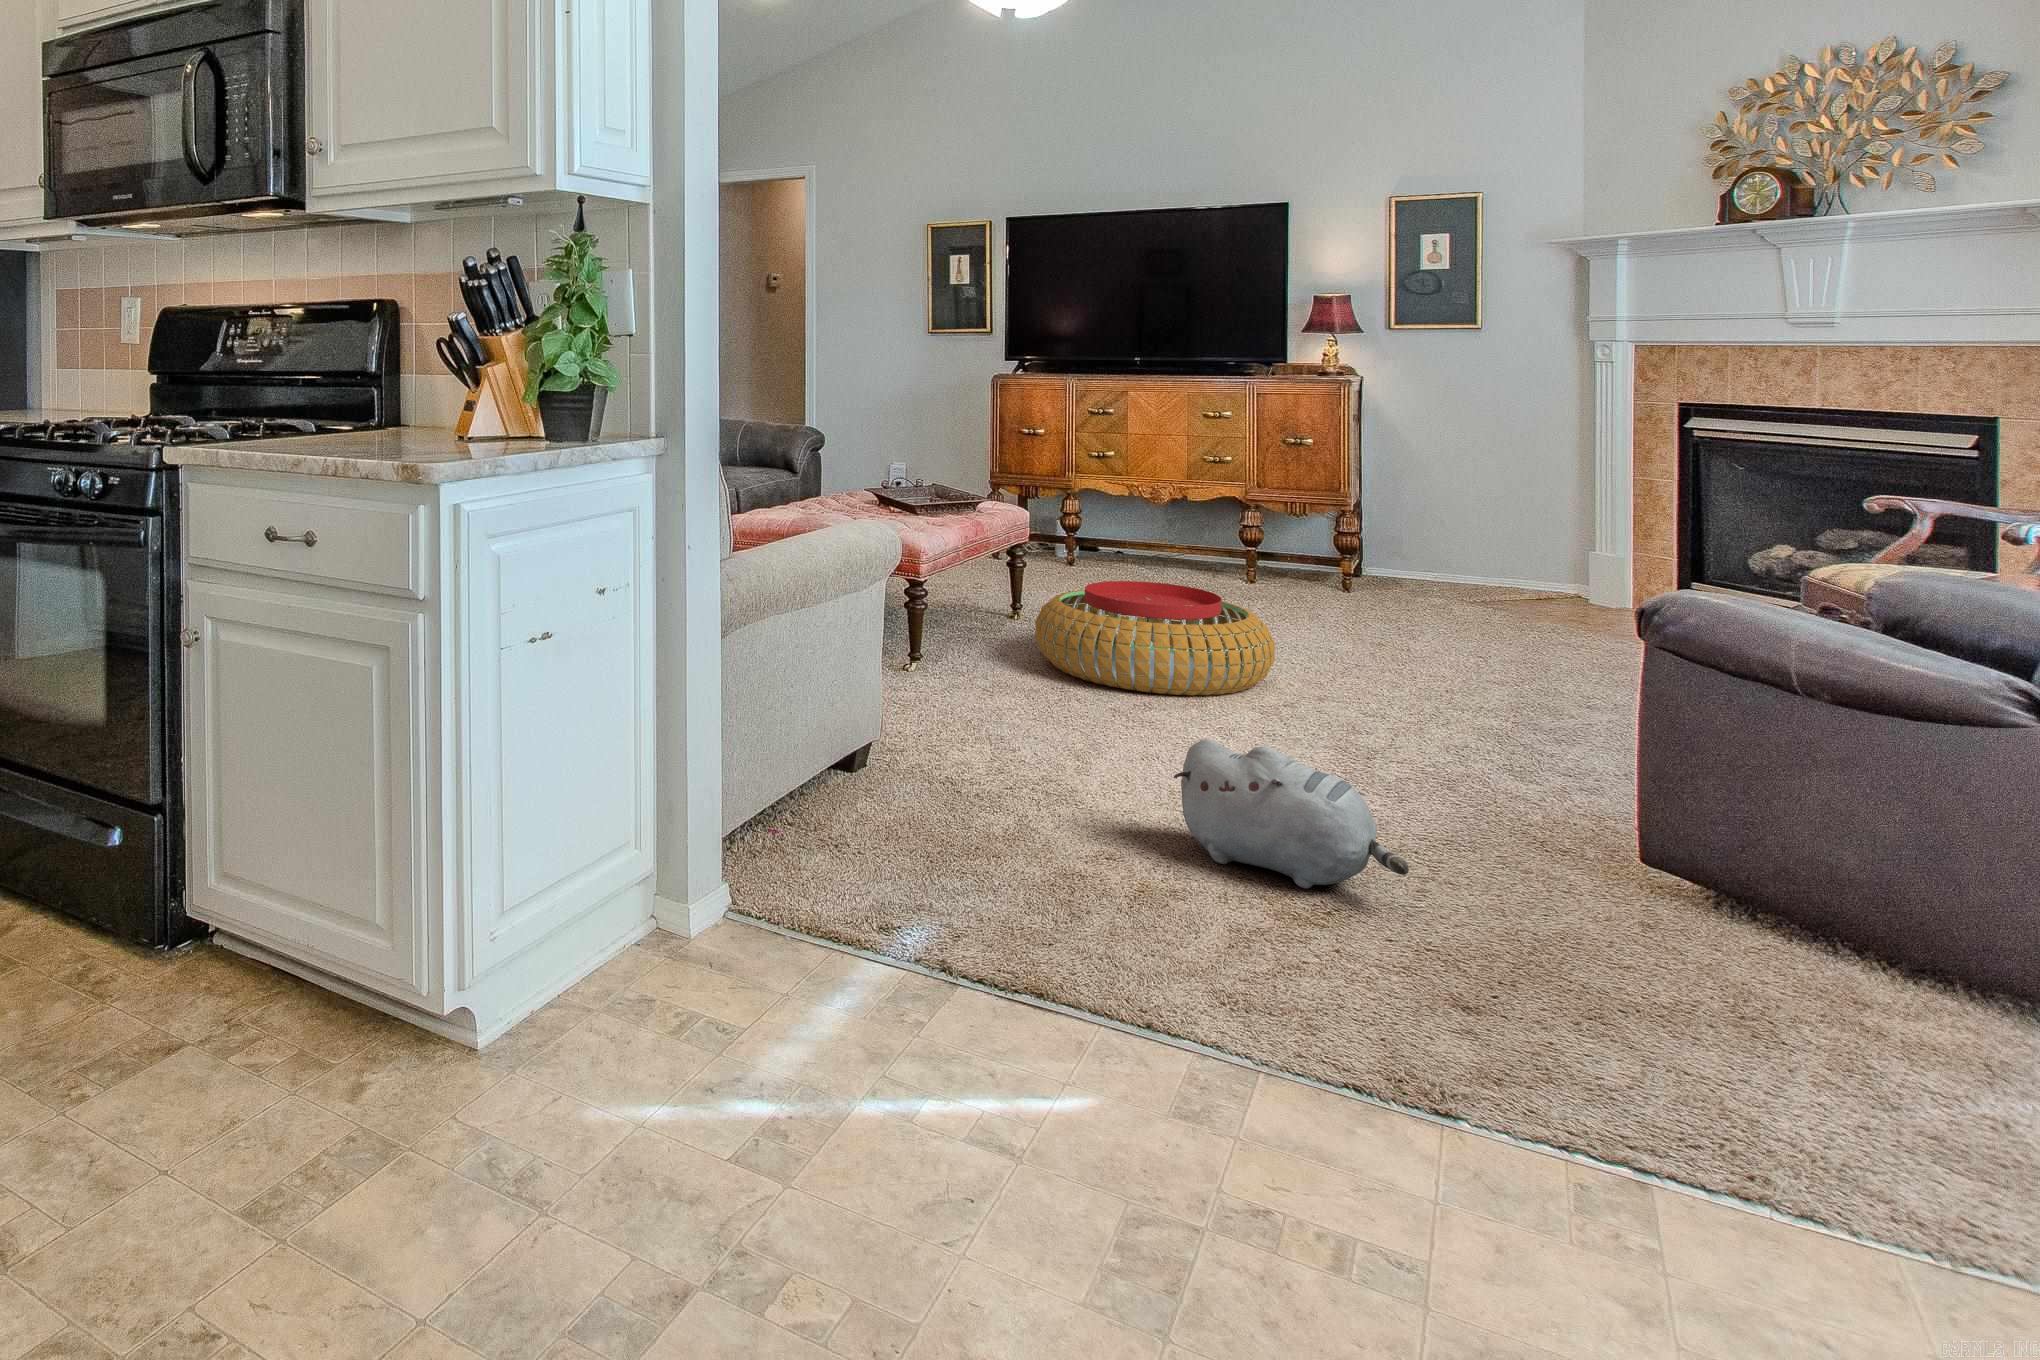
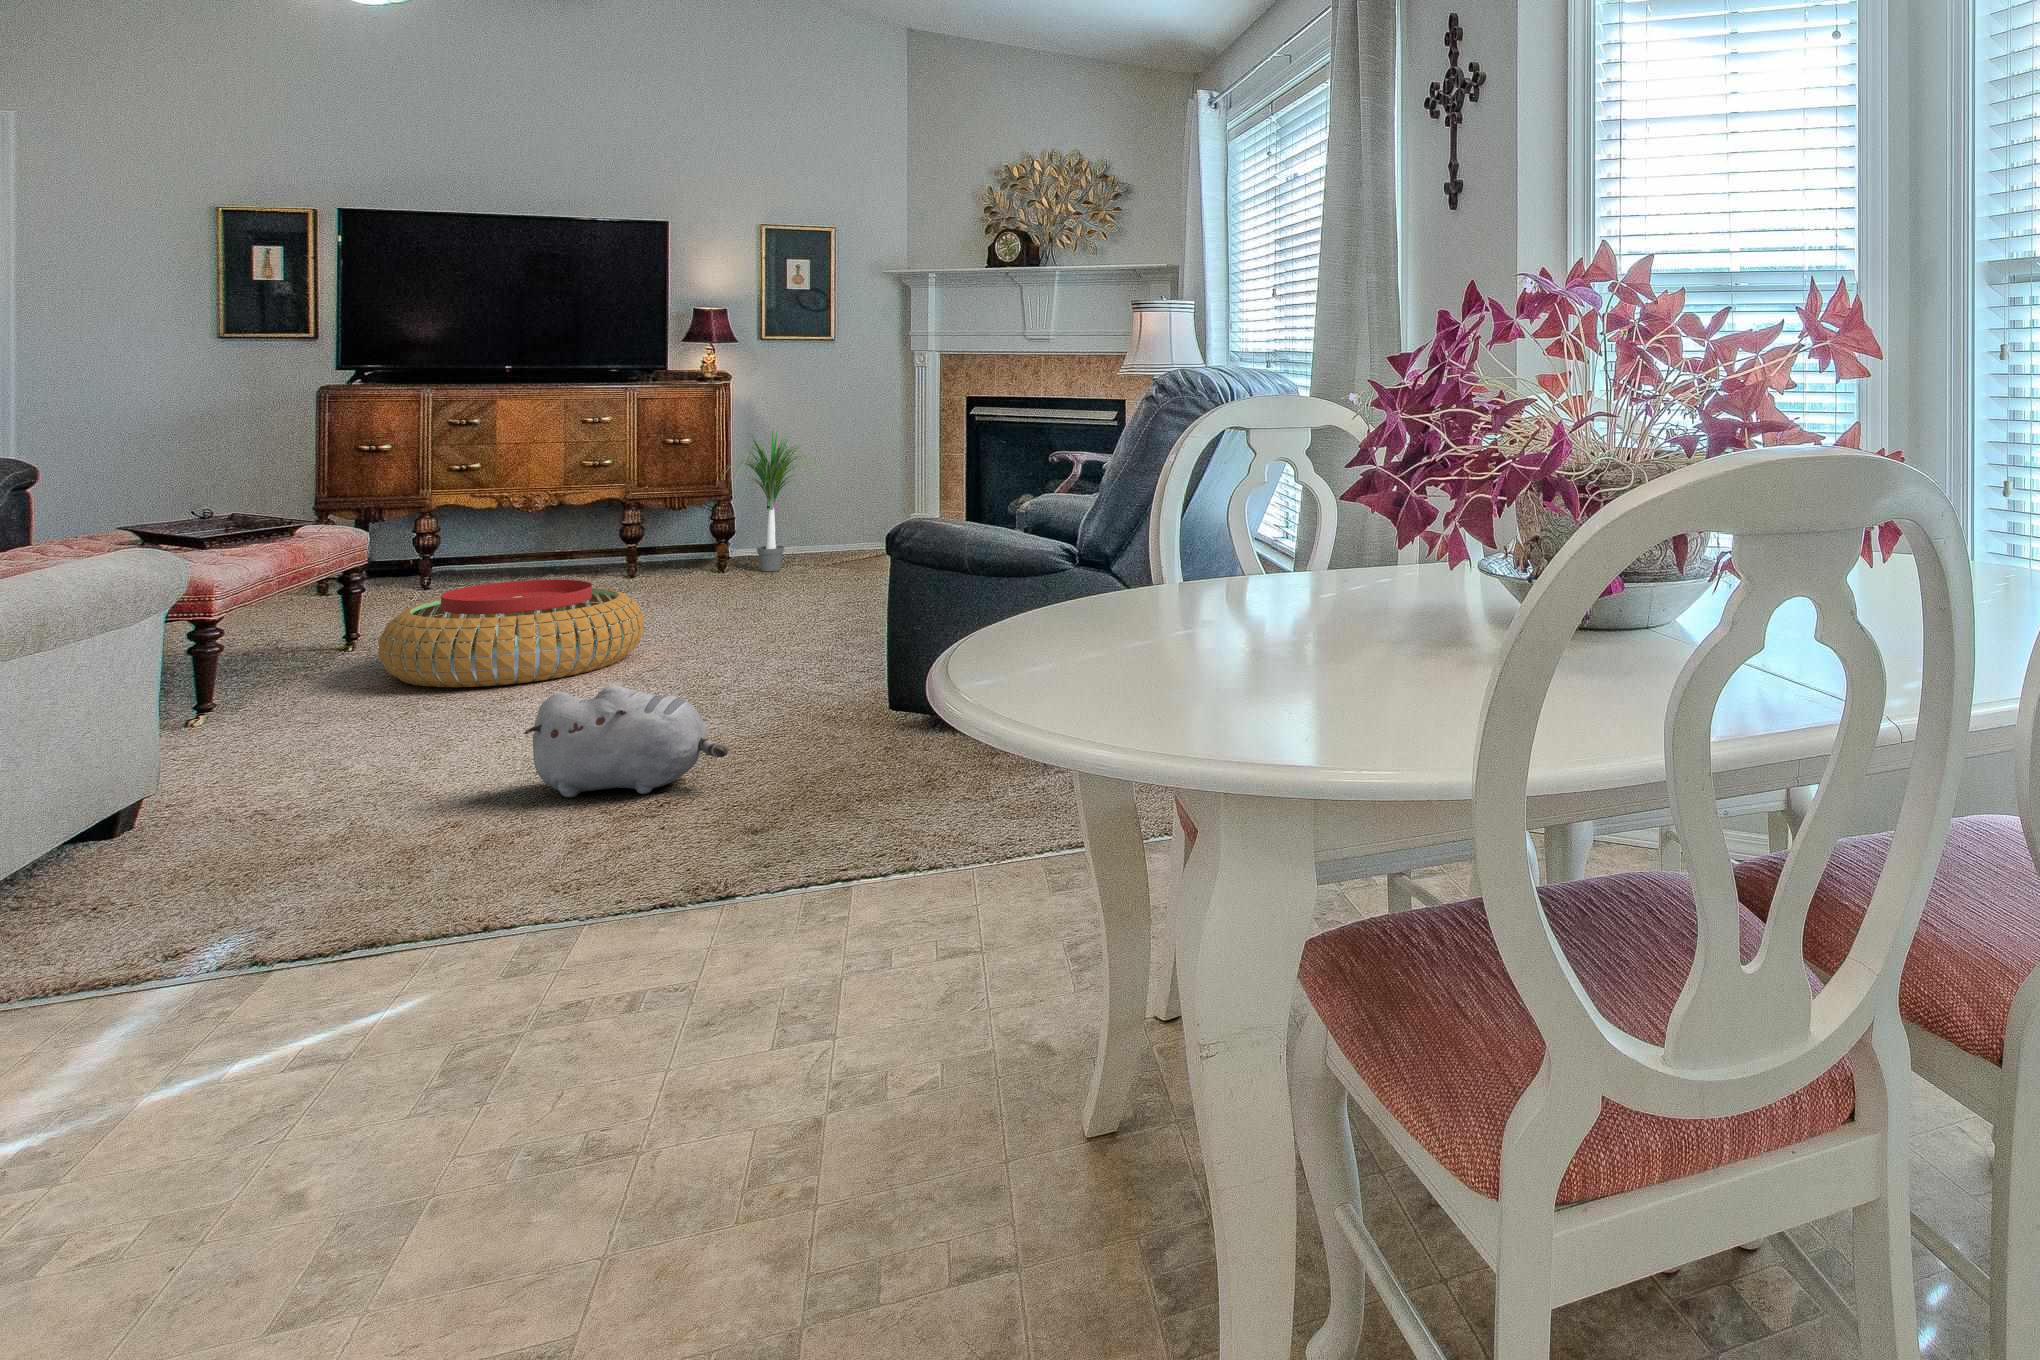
potted plant: none [1337,426,1473,601] -> present [726,428,807,571]

